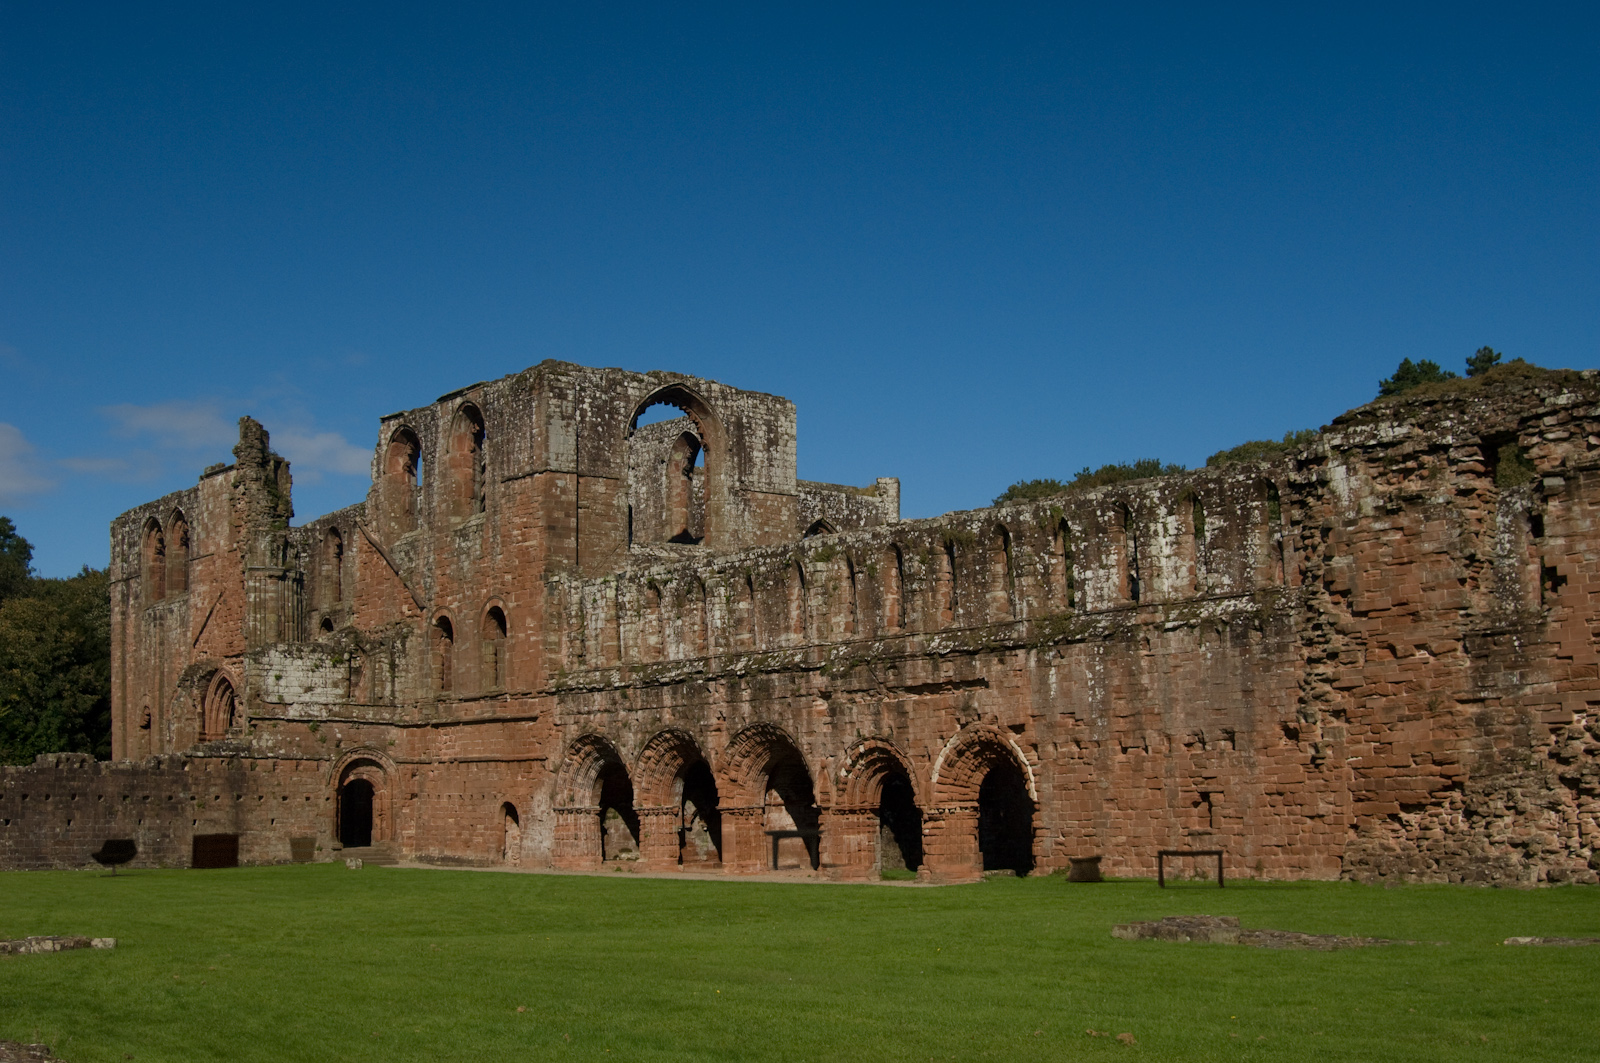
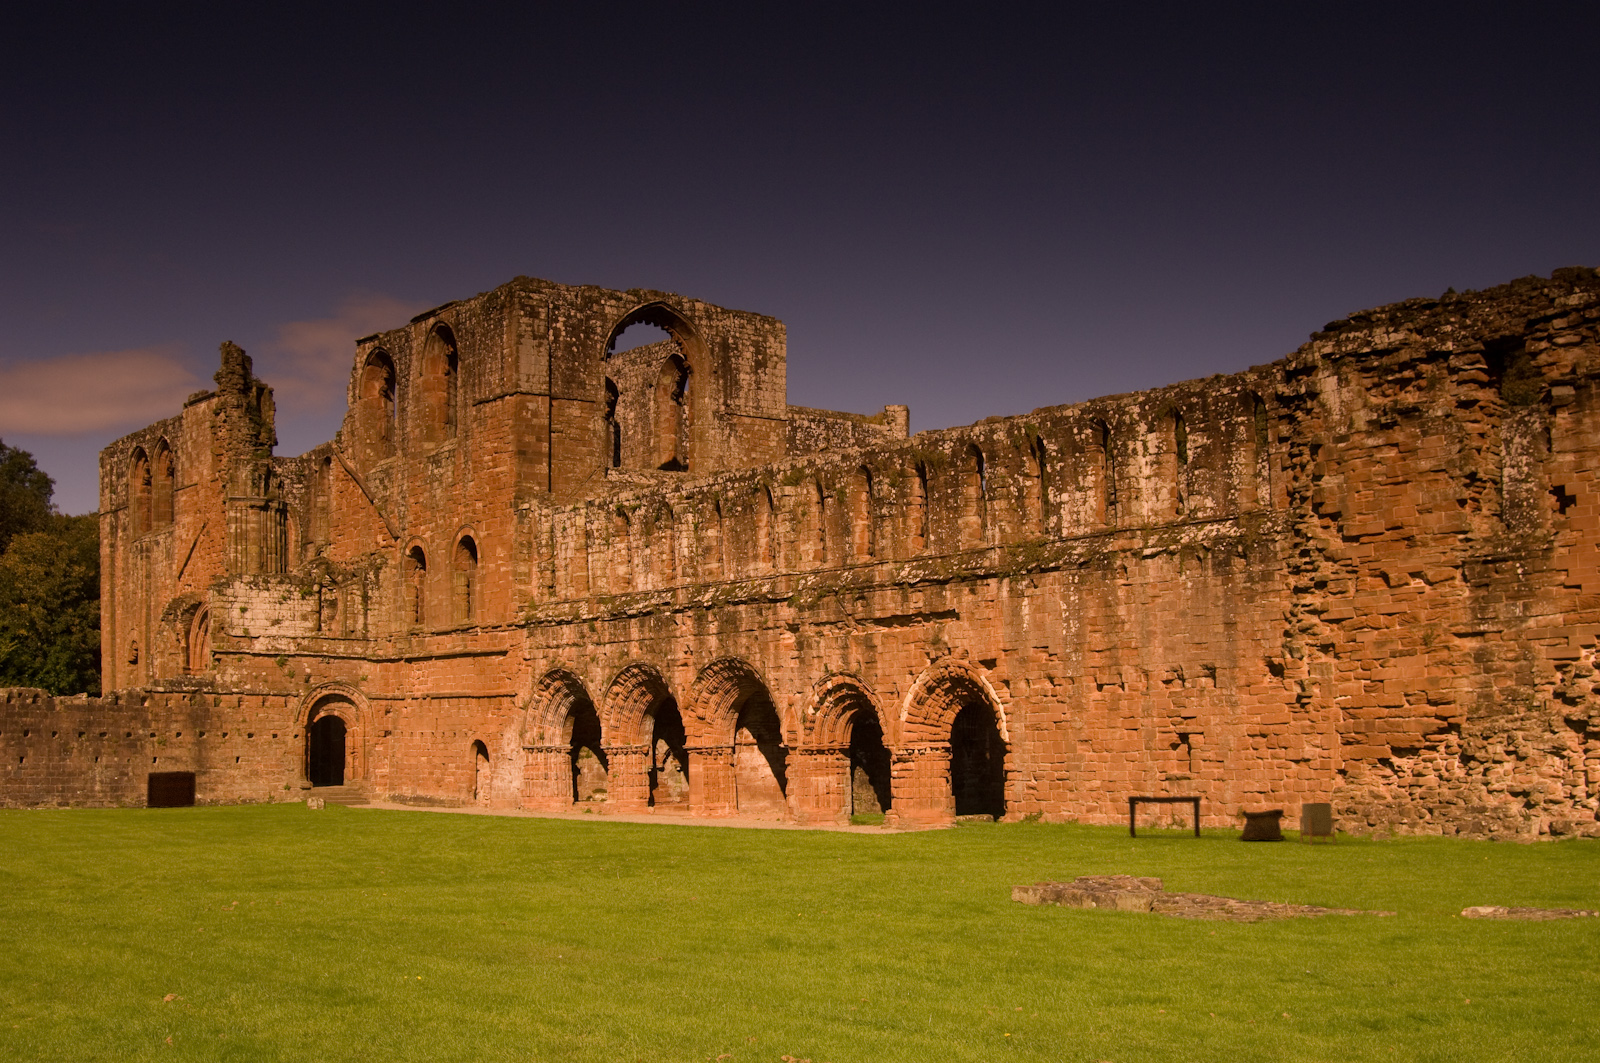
round table: present [764,829,825,870] -> none [726,771,793,813]
wooden bucket: present [289,836,317,862] -> none [251,774,282,801]
lounge chair: present [90,838,138,875] -> none [34,776,86,816]
bag: present [1066,855,1104,882] -> present [1238,809,1286,841]
planter: none [1318,855,1351,893] -> present [1300,803,1335,844]

